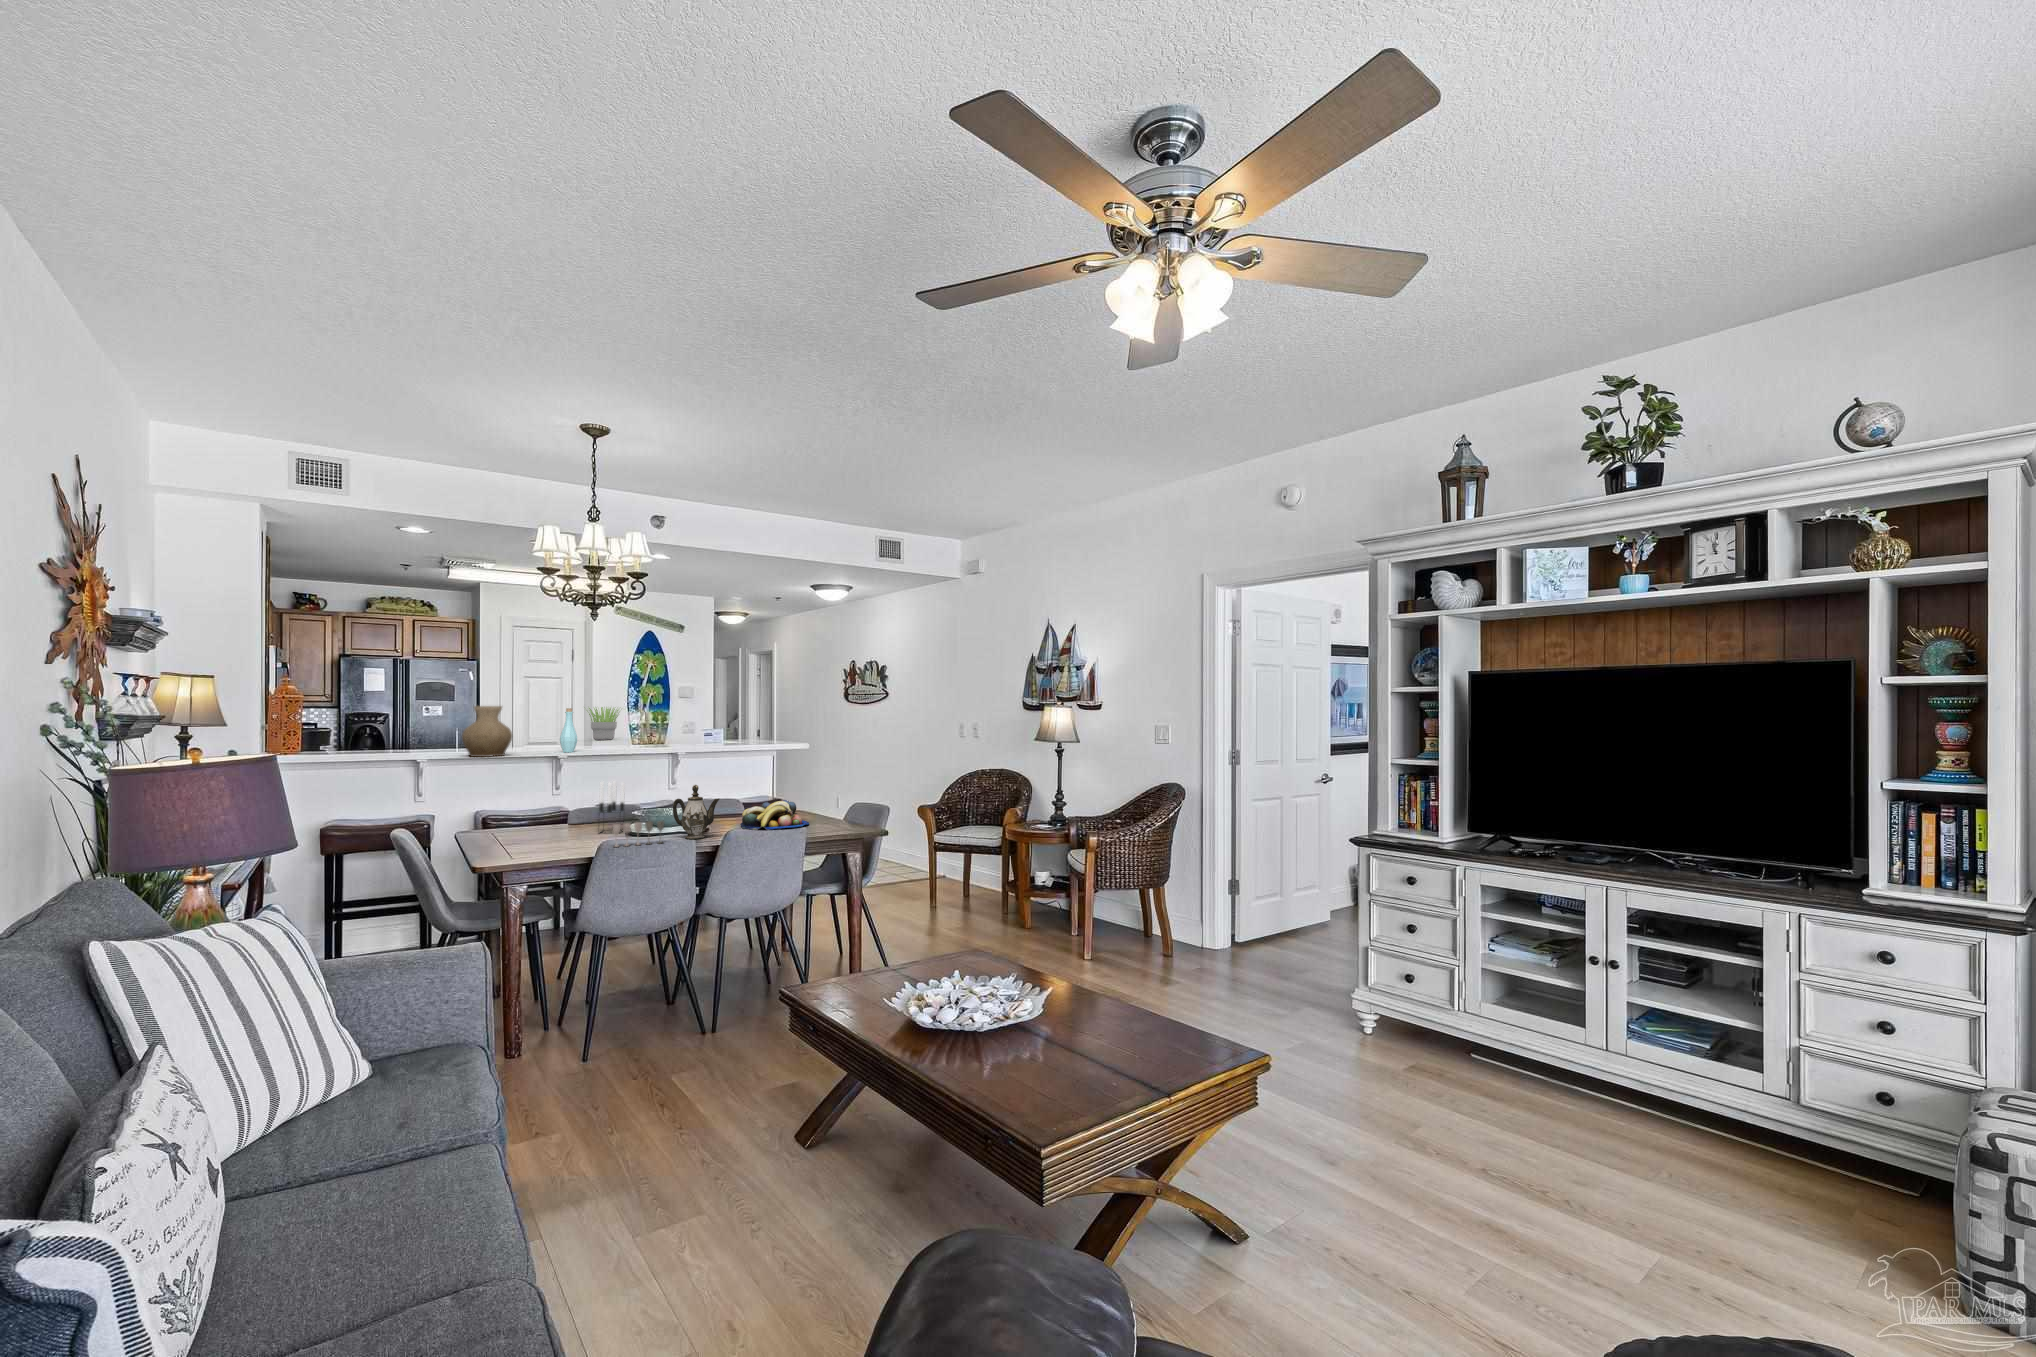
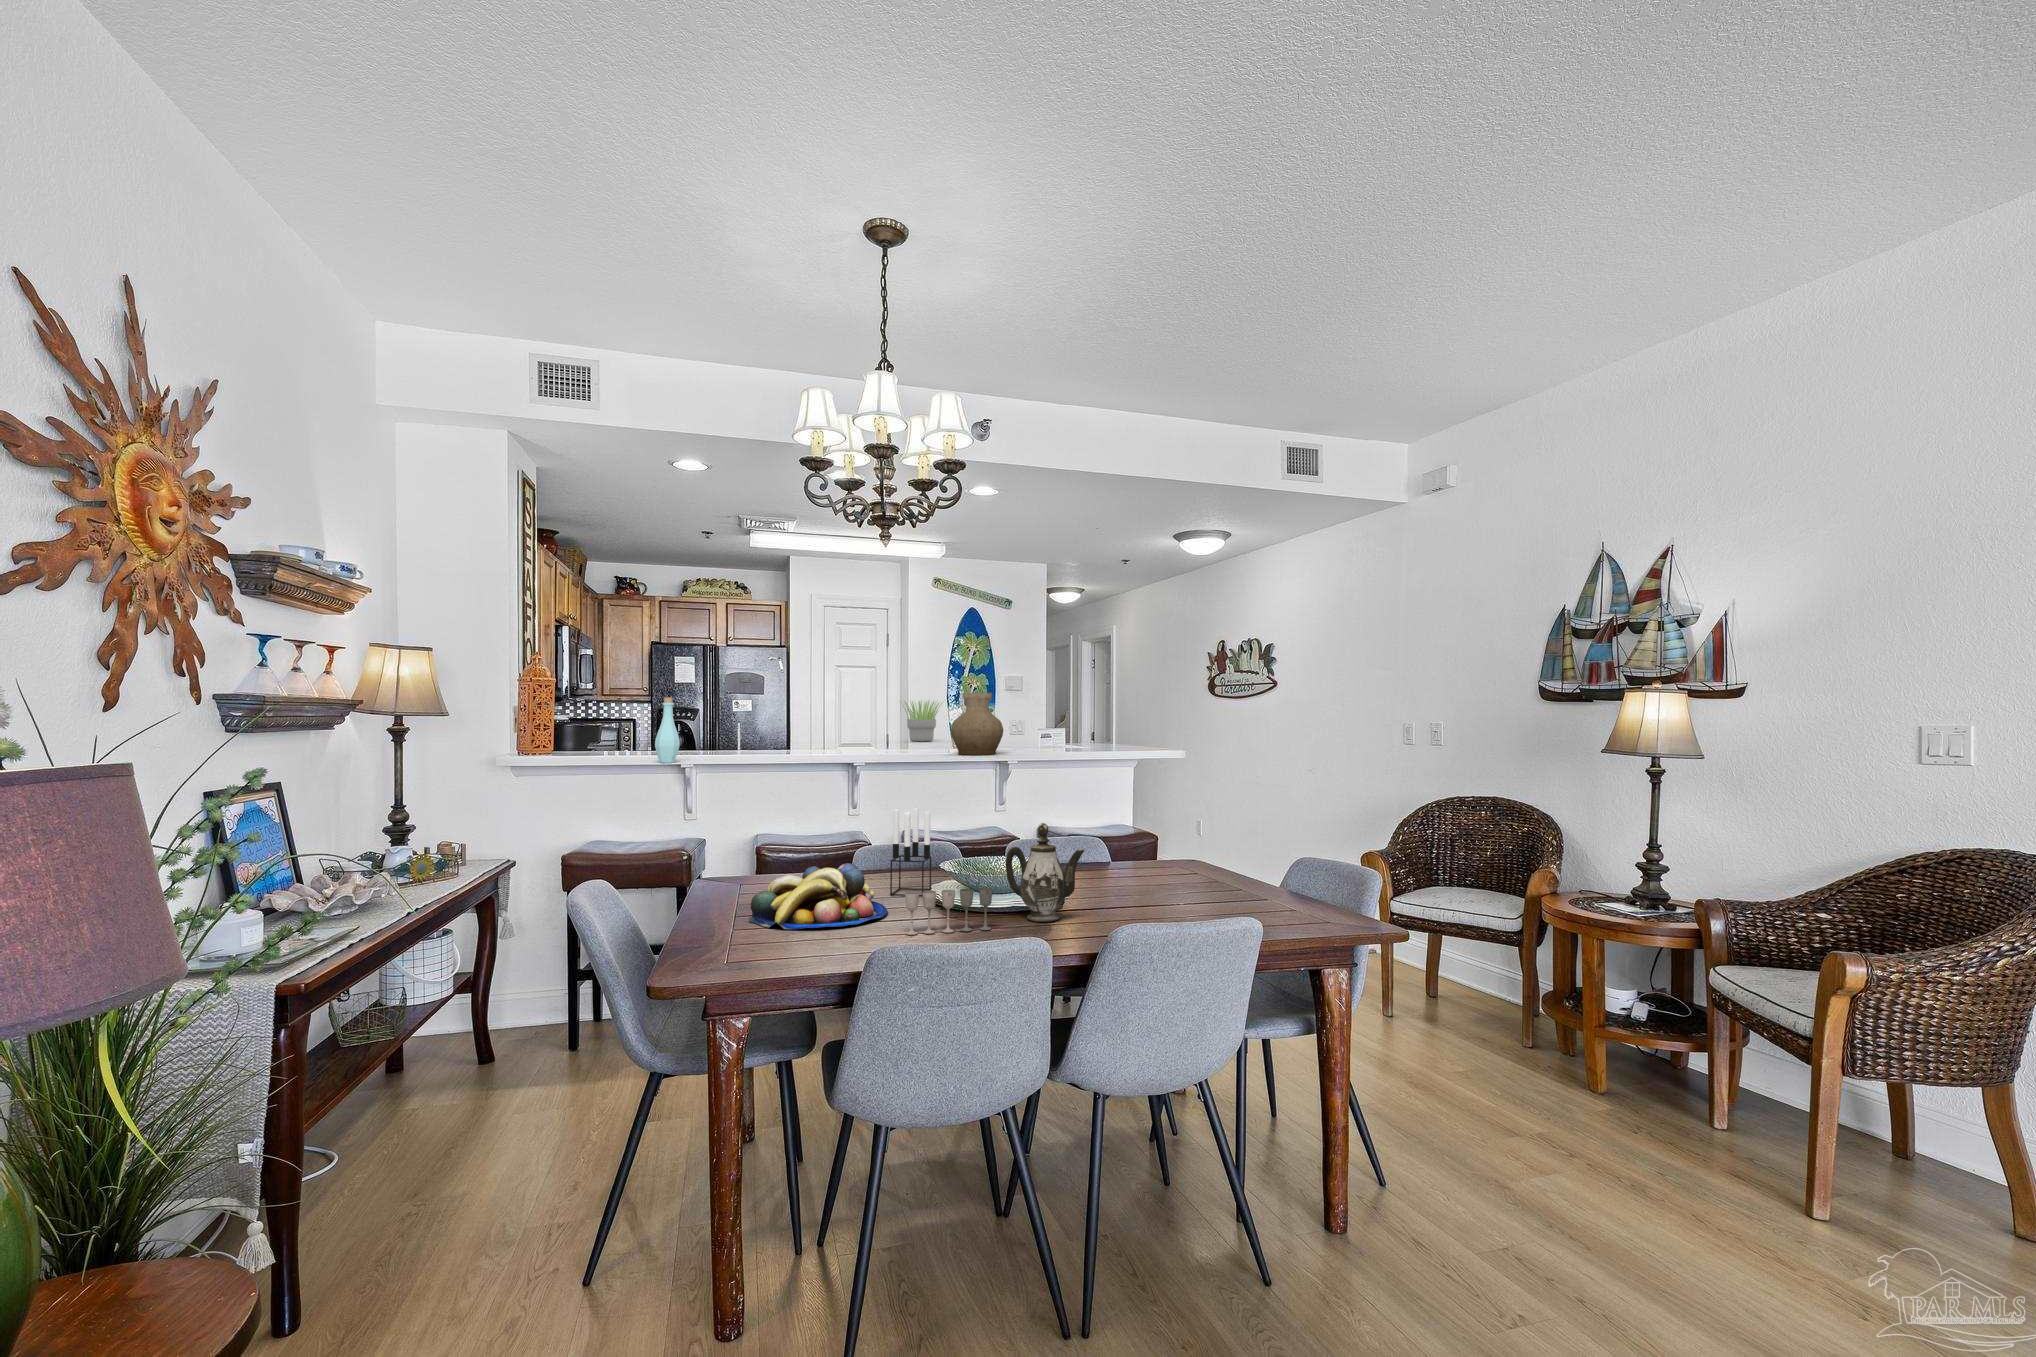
vase: present [462,706,512,757] -> present [951,693,1003,755]
bottle: present [560,708,577,752] -> present [655,697,680,763]
fruit bowl: present [740,800,809,830] -> present [749,863,888,929]

